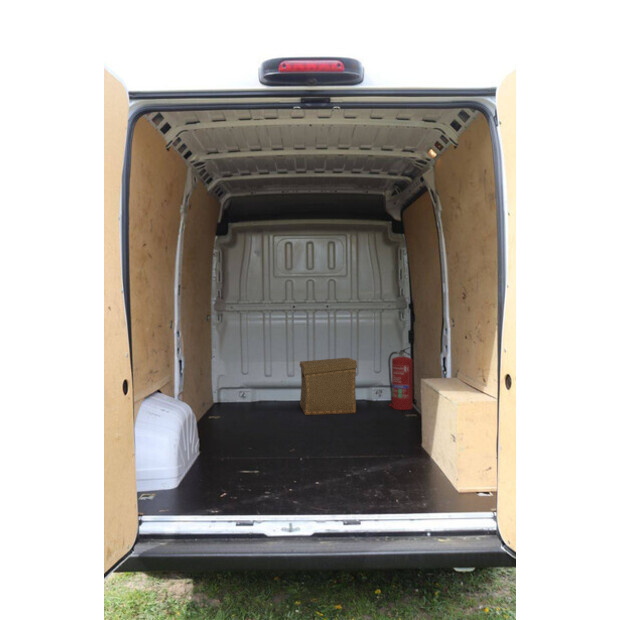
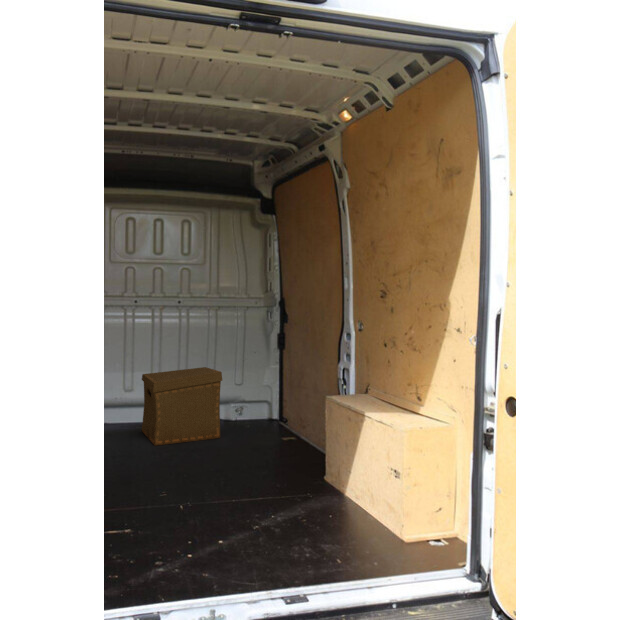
fire extinguisher: present [388,347,413,410] -> none [256,353,288,429]

